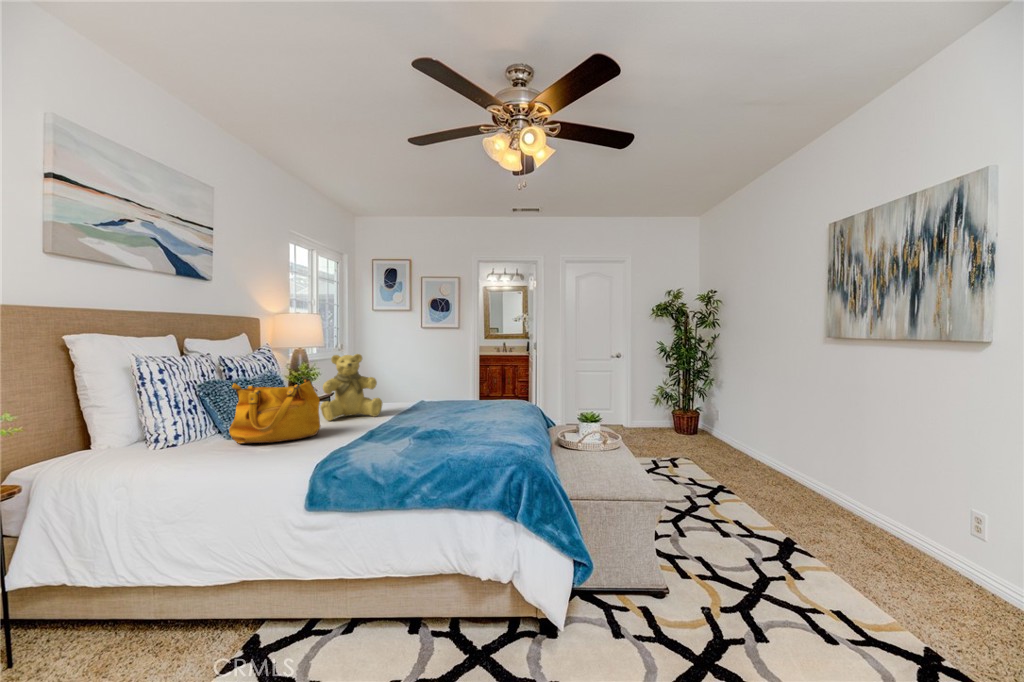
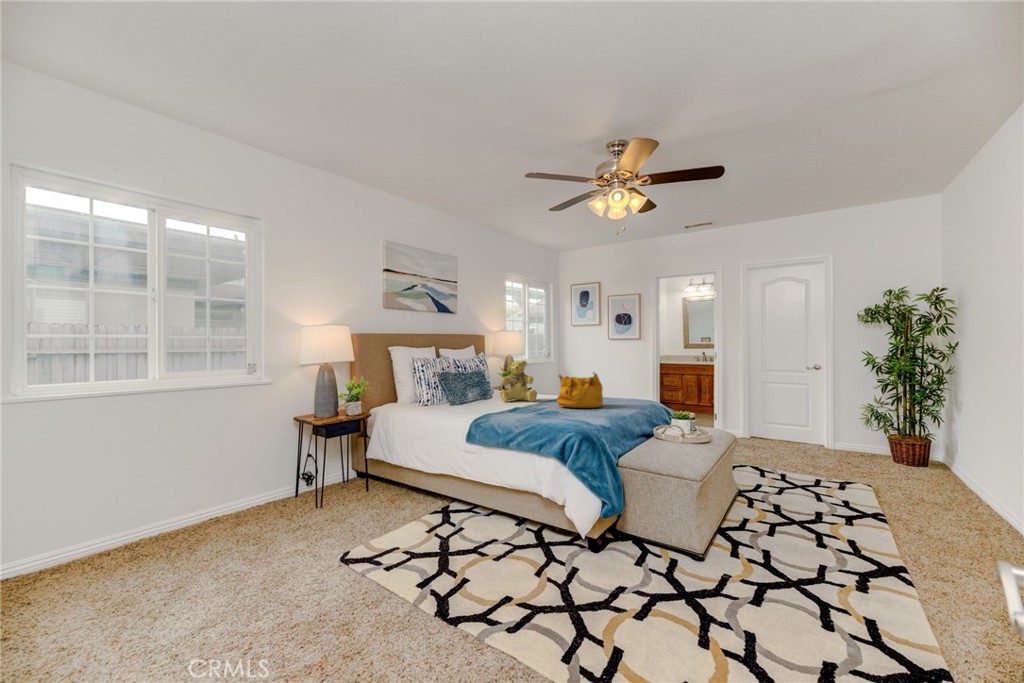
handbag: present [229,376,321,444] -> present [557,373,603,408]

